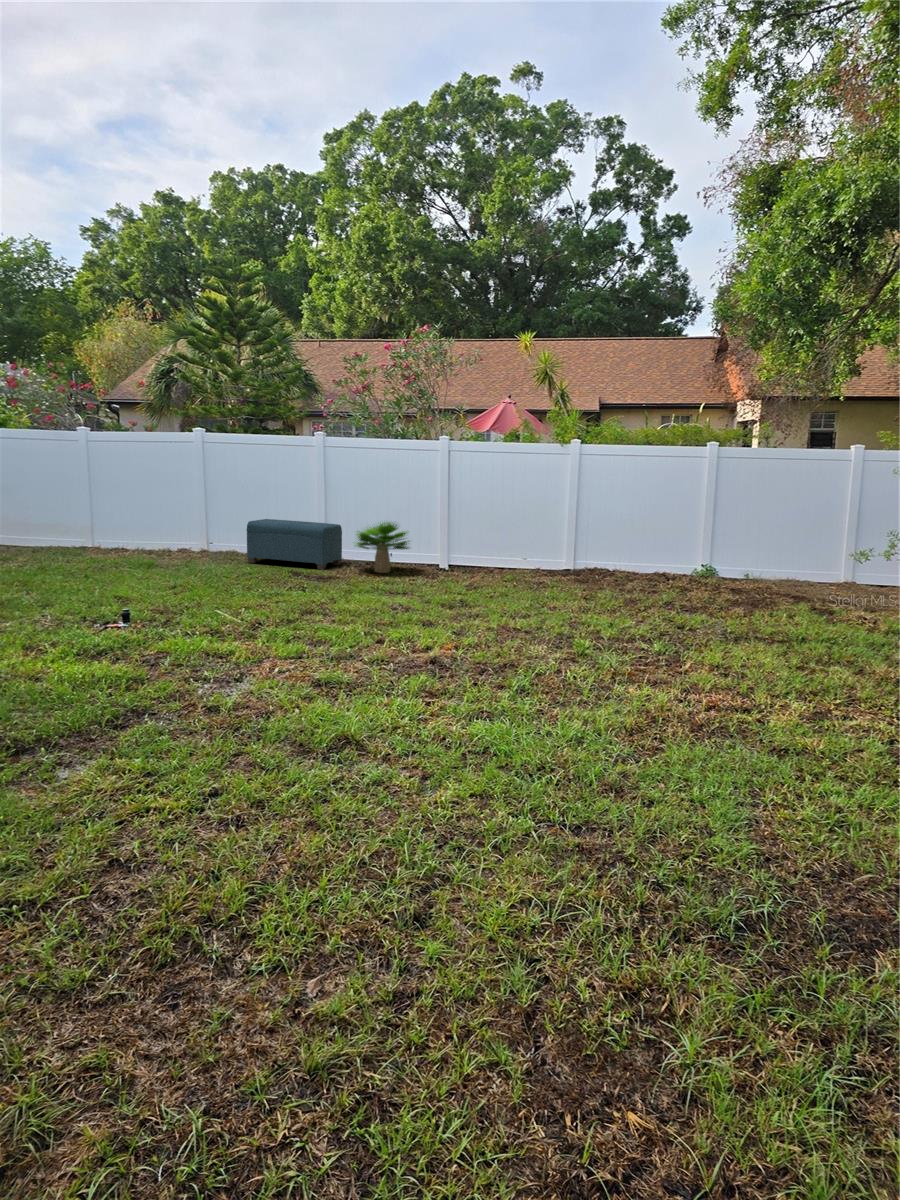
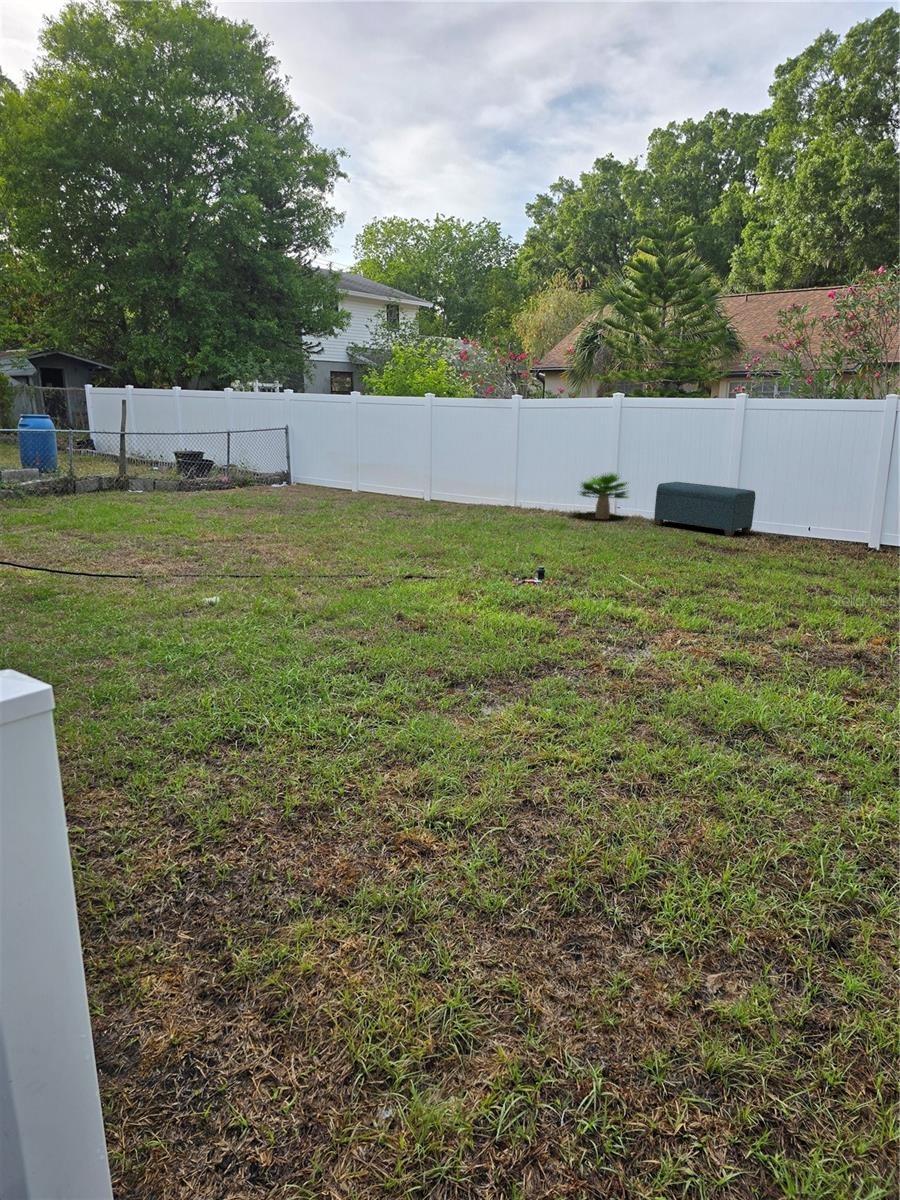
potted plant: present [355,522,409,573] -> present [580,473,629,519]

